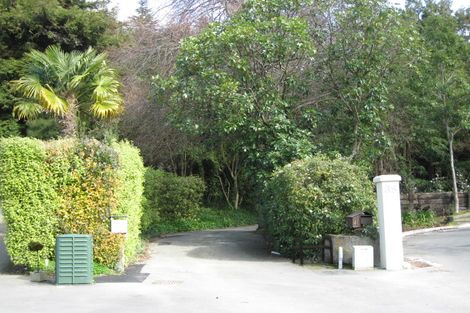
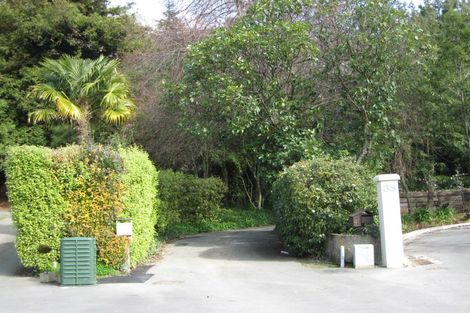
bench: present [292,237,333,265] -> none [295,236,335,265]

